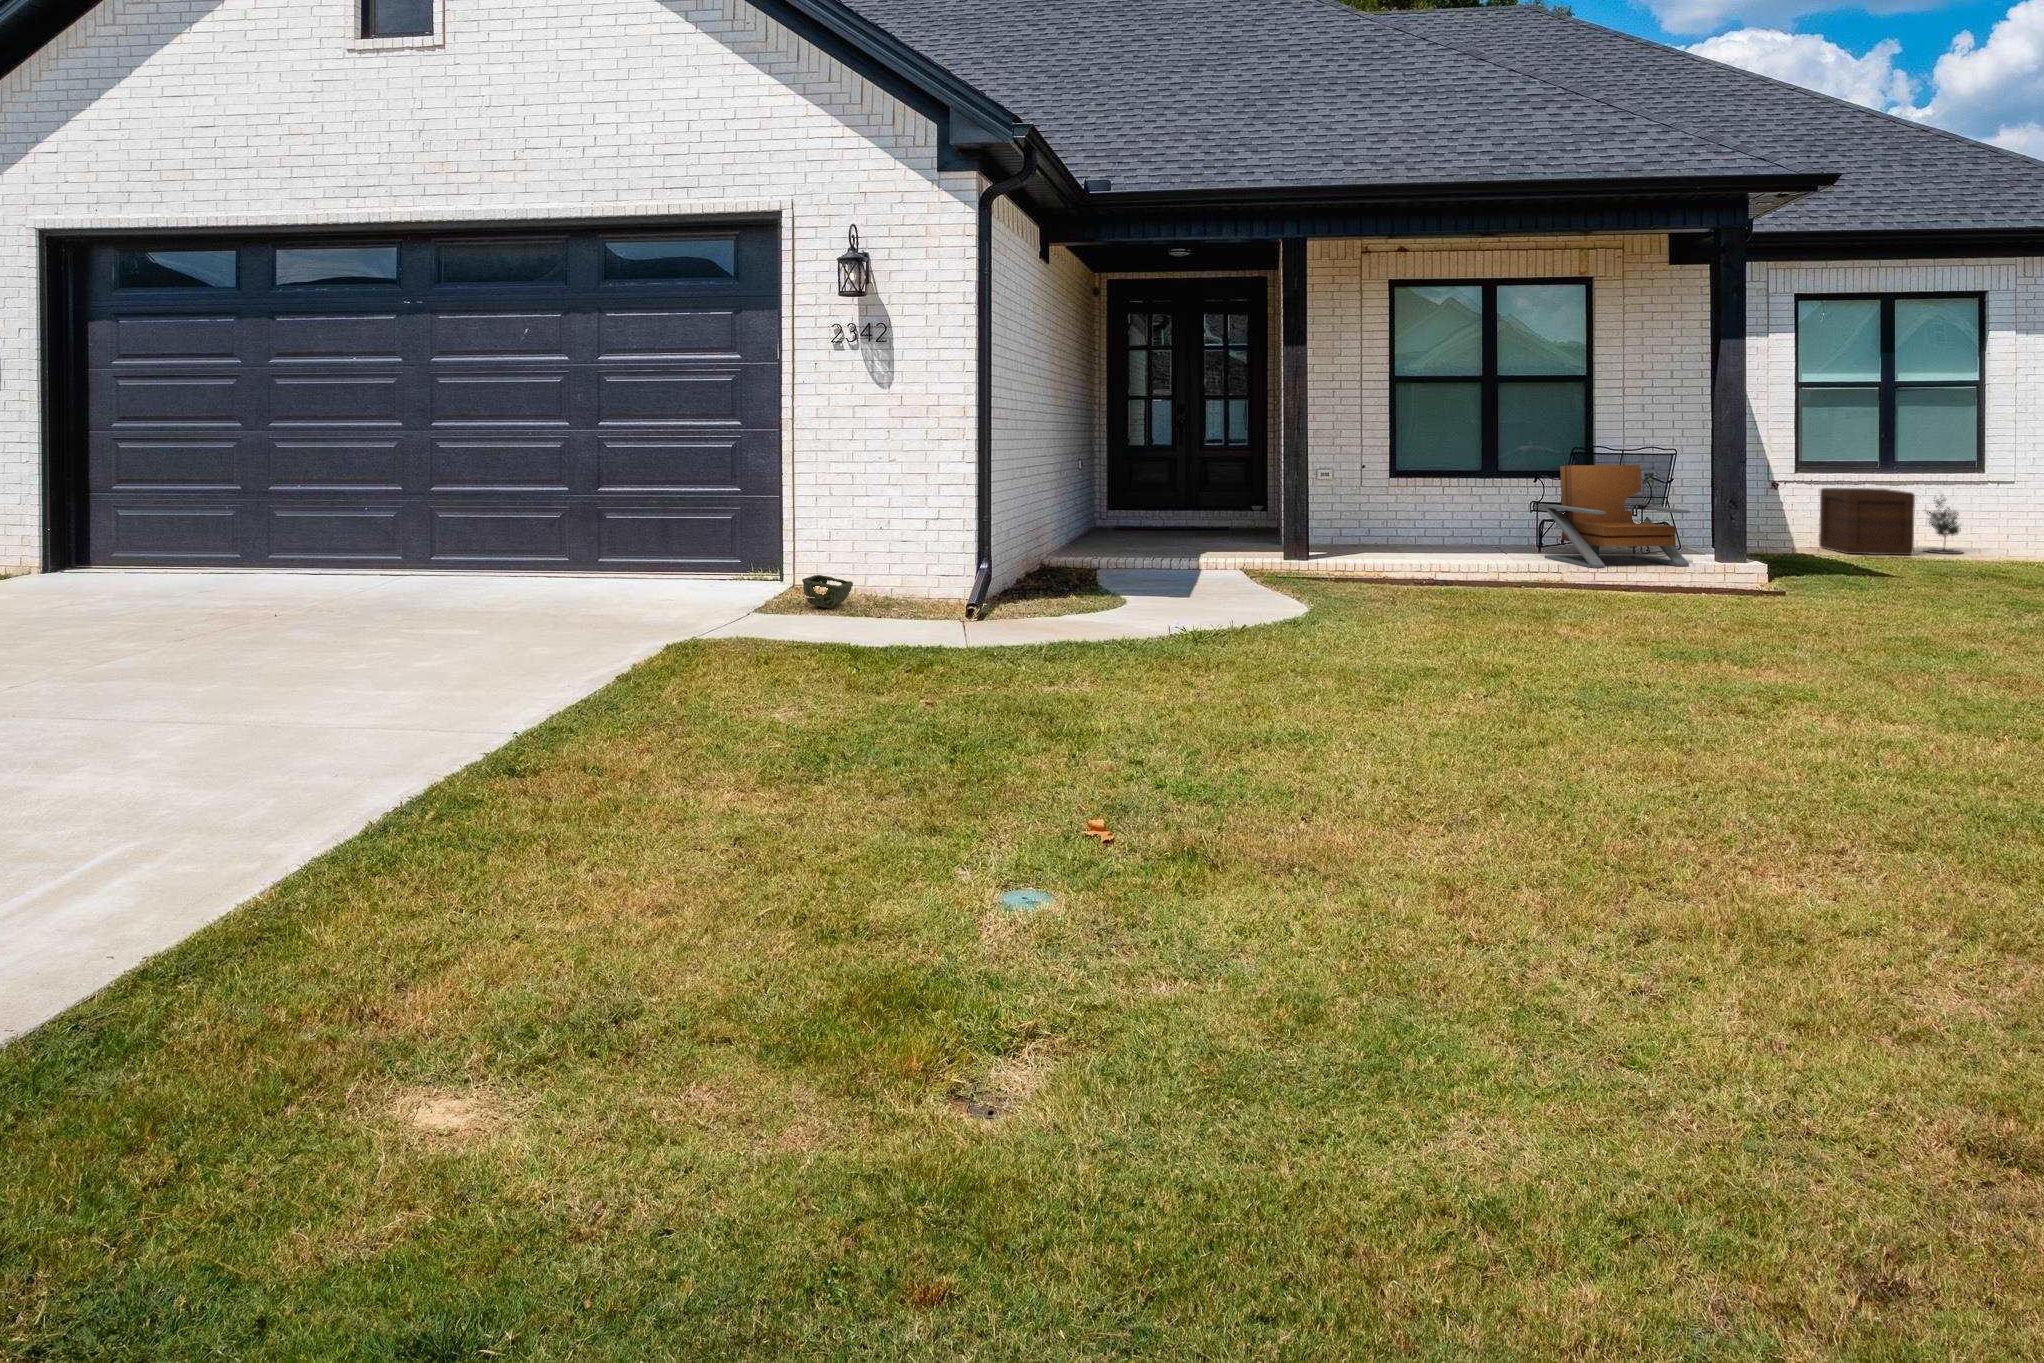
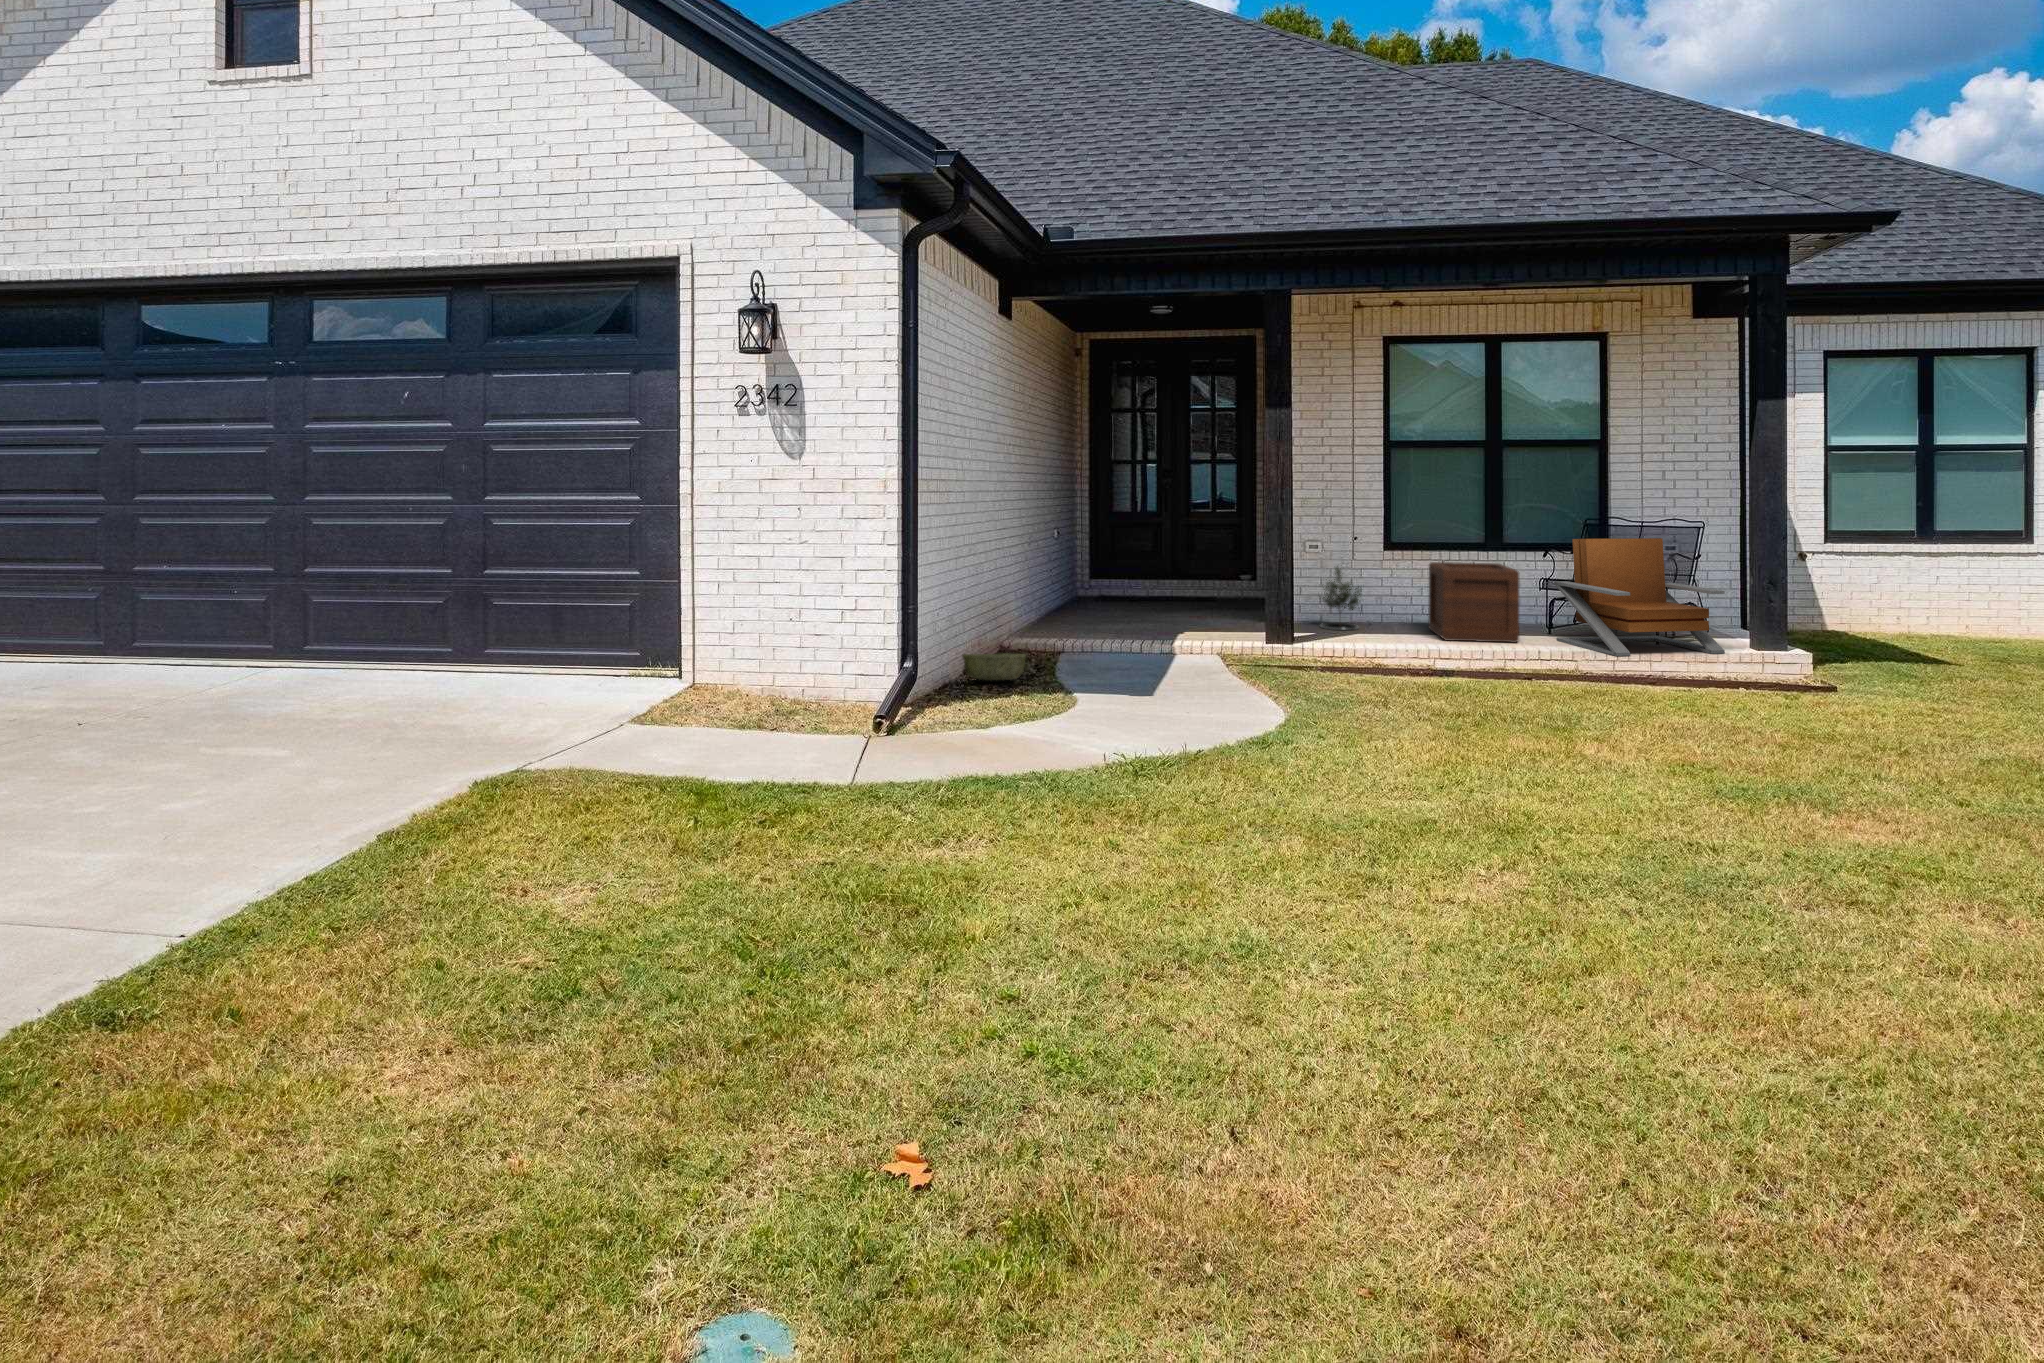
wooden crate: present [1819,488,1915,555] -> present [1429,562,1519,643]
potted tree: present [1924,496,1963,554] -> present [1320,568,1361,630]
woven basket: present [802,575,853,608] -> present [962,653,1026,680]

